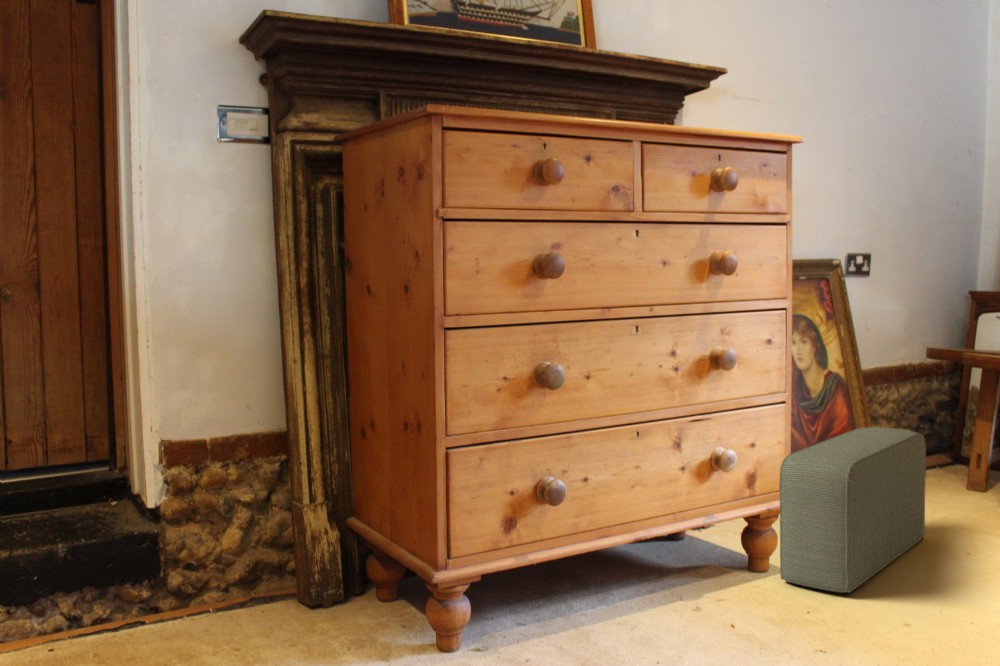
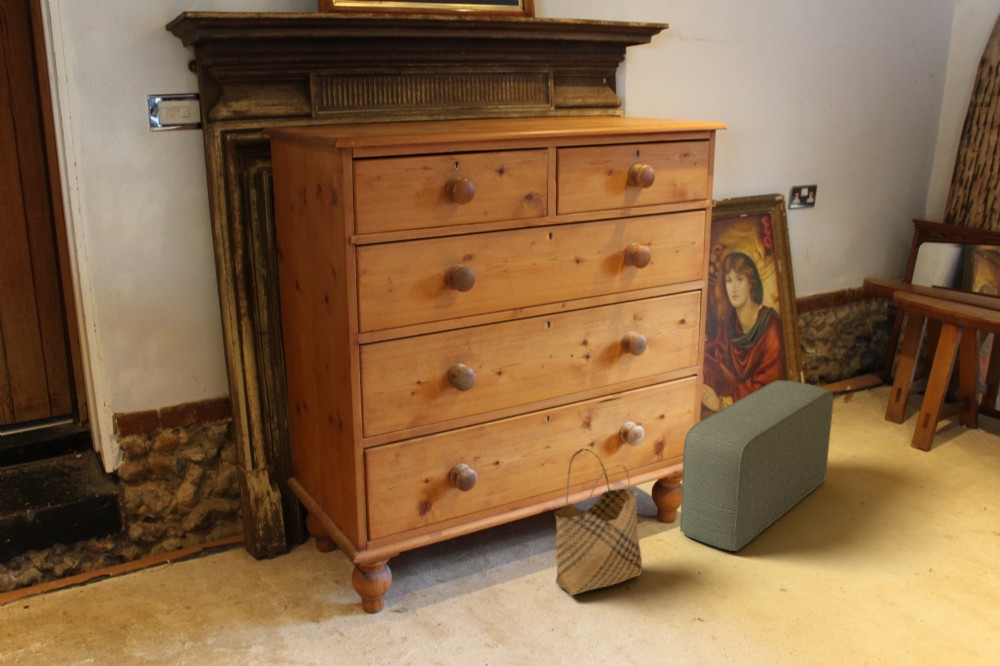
woven basket: none [652,468,750,631] -> present [554,449,642,595]

